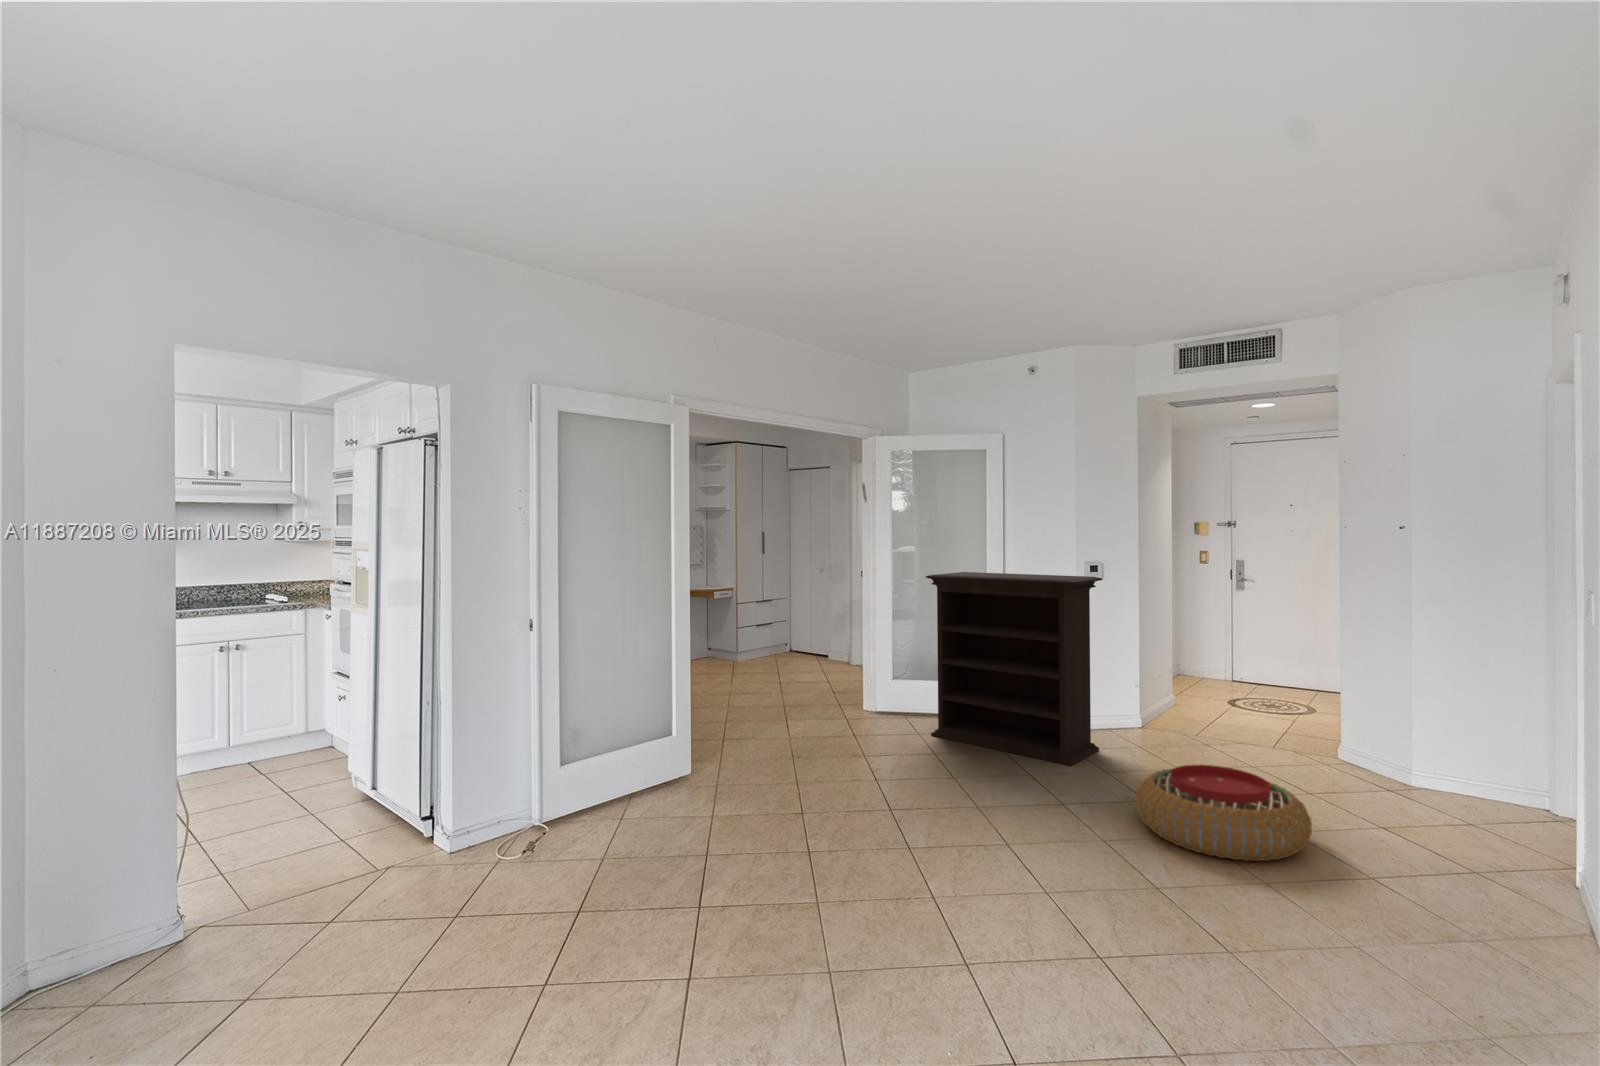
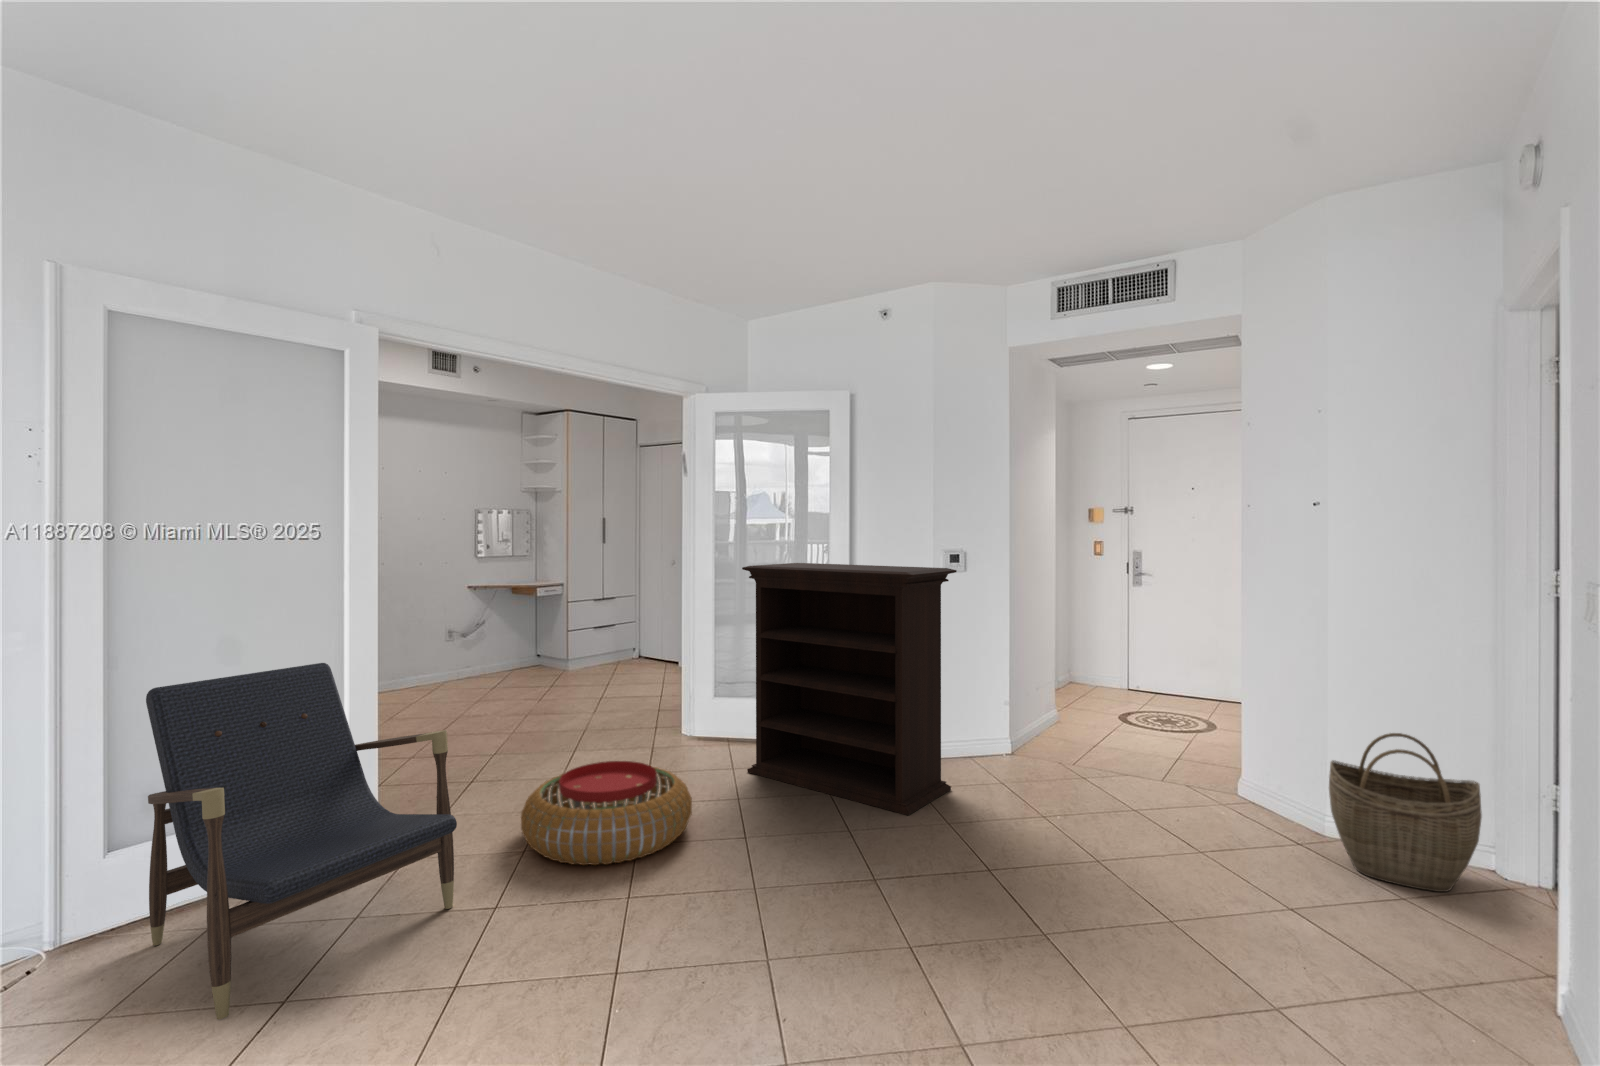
lounge chair: none [586,644,782,861] -> present [146,663,457,1020]
woven basket: none [1413,704,1536,822] -> present [1329,733,1482,892]
pouf: present [1136,765,1312,861] -> present [521,761,692,865]

